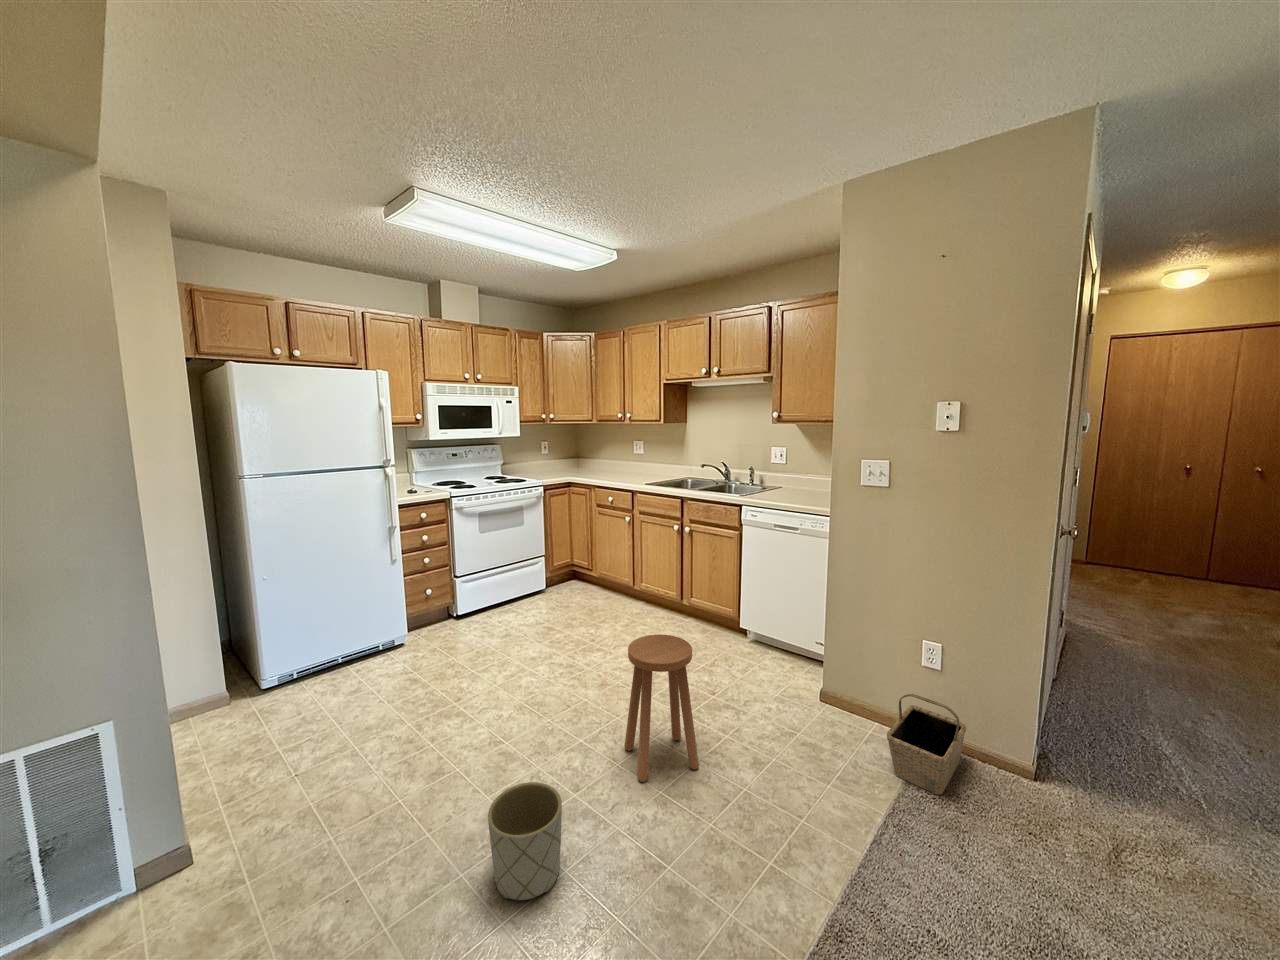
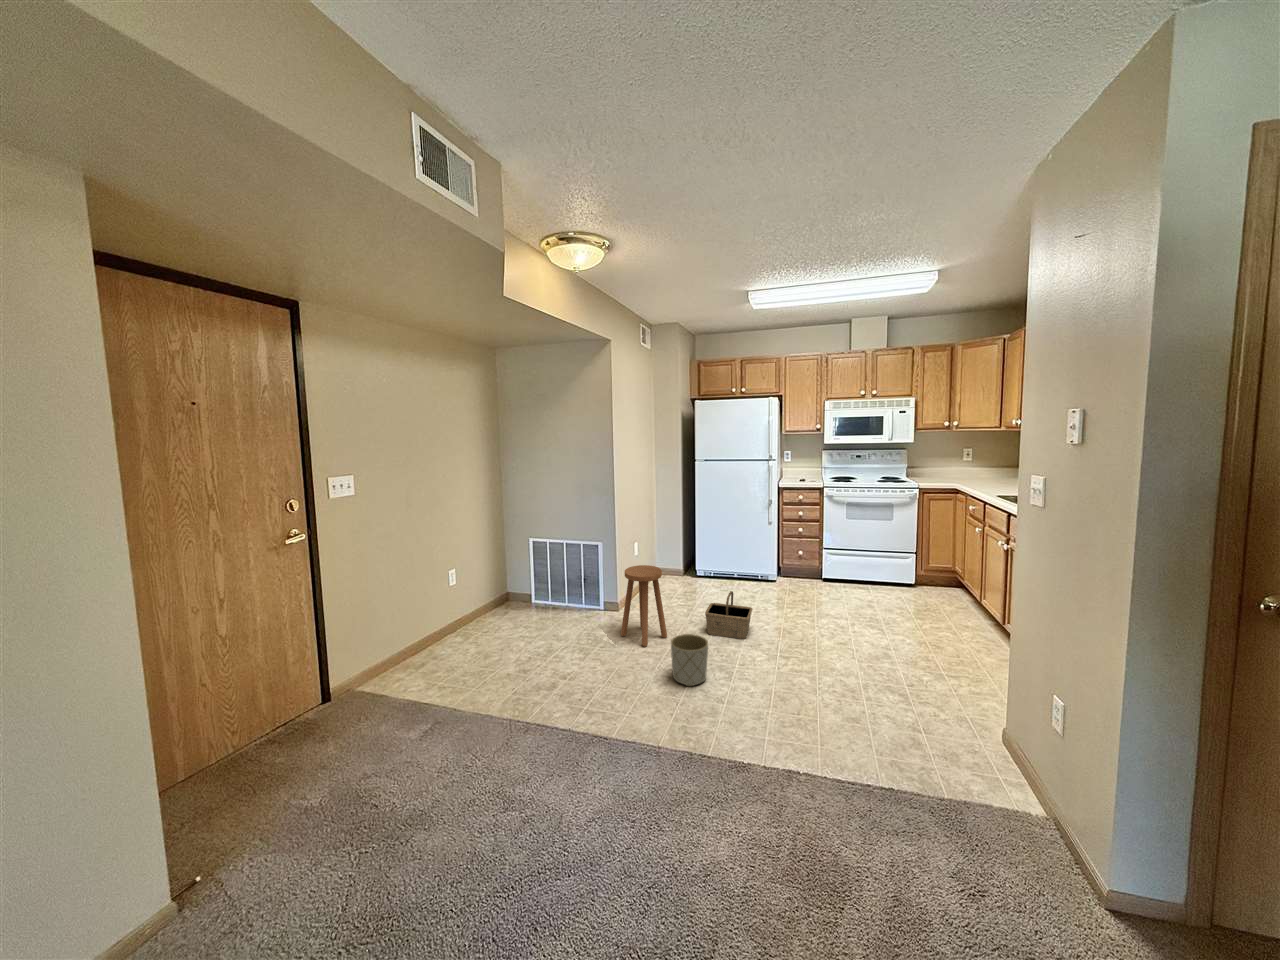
stool: present [625,634,699,782] -> present [621,565,667,647]
basket: present [887,694,966,795] -> present [705,591,752,639]

